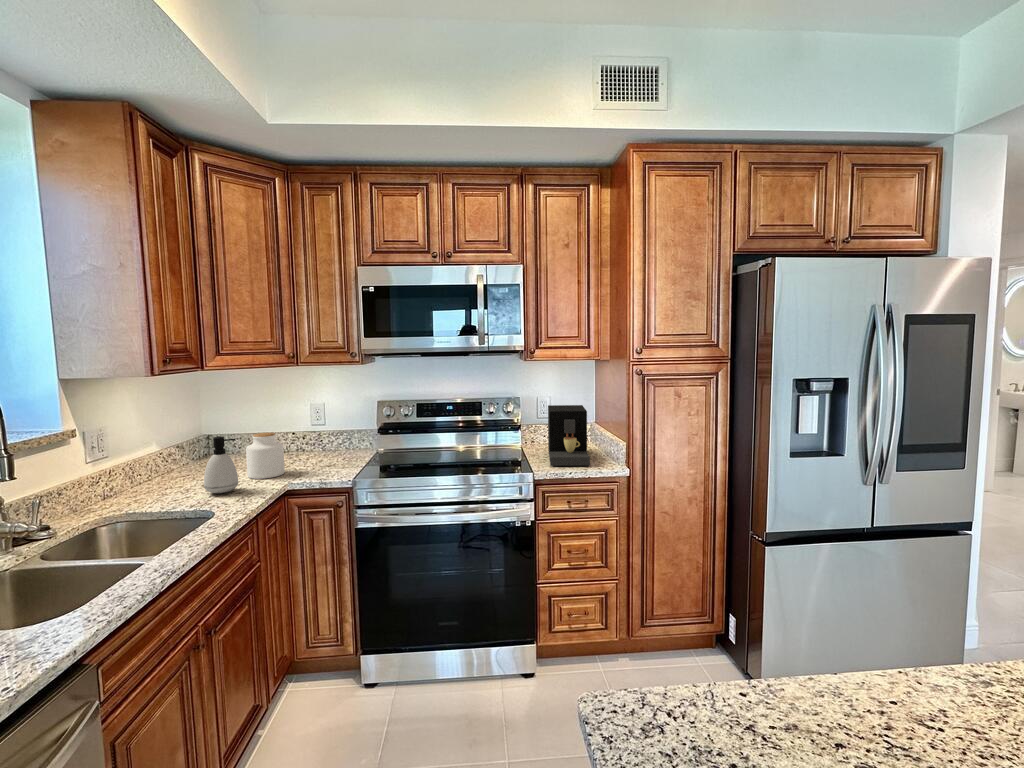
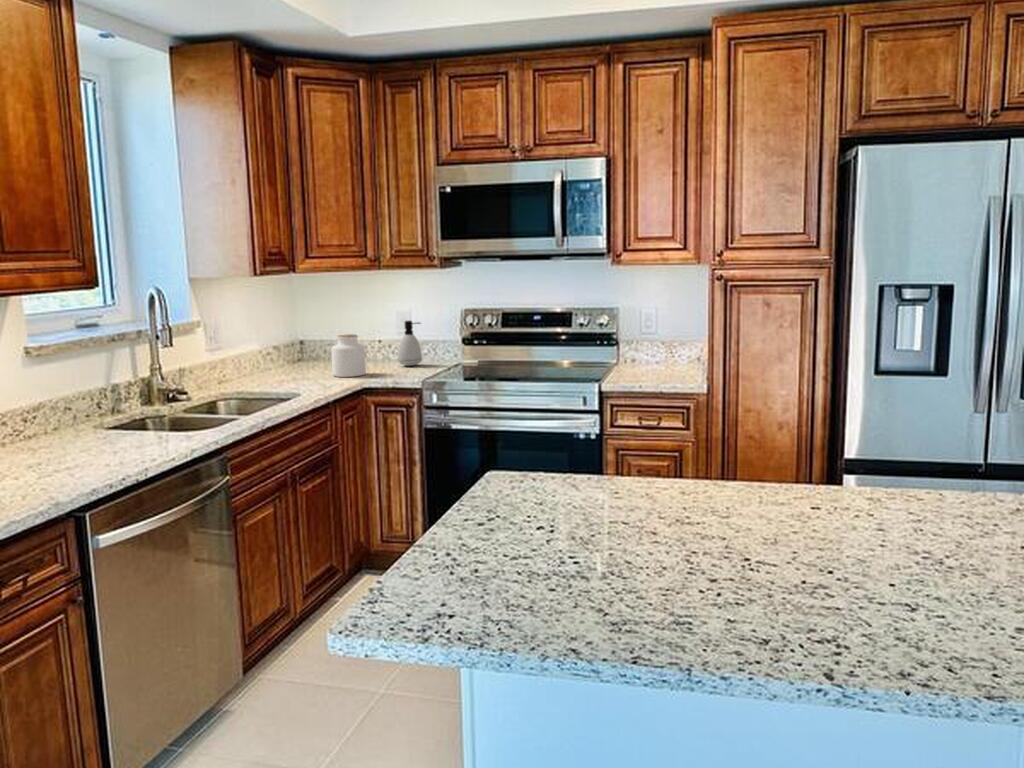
coffee maker: present [548,405,590,466] -> none [626,317,682,380]
soap dispenser: present [204,436,238,493] -> present [398,321,422,366]

